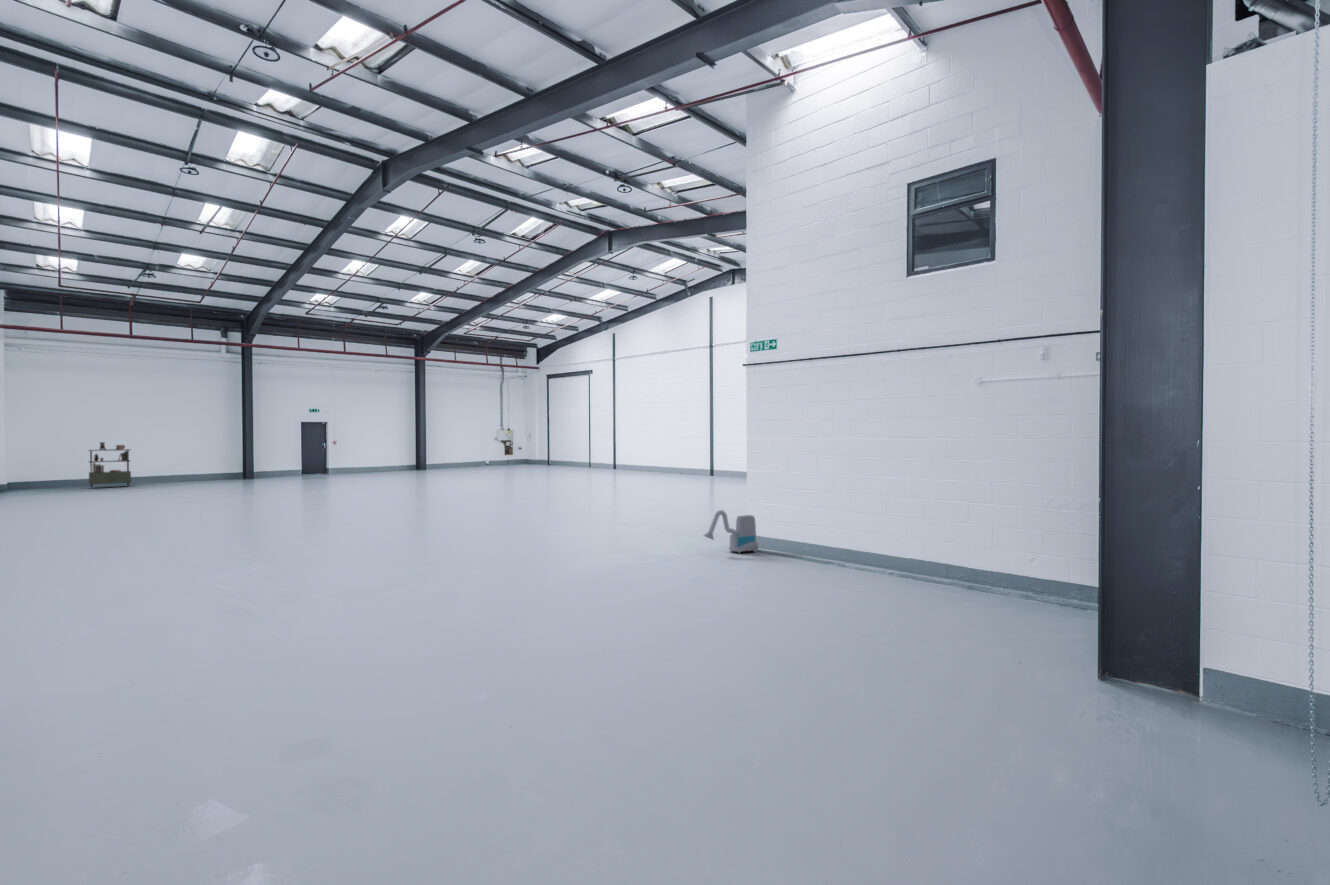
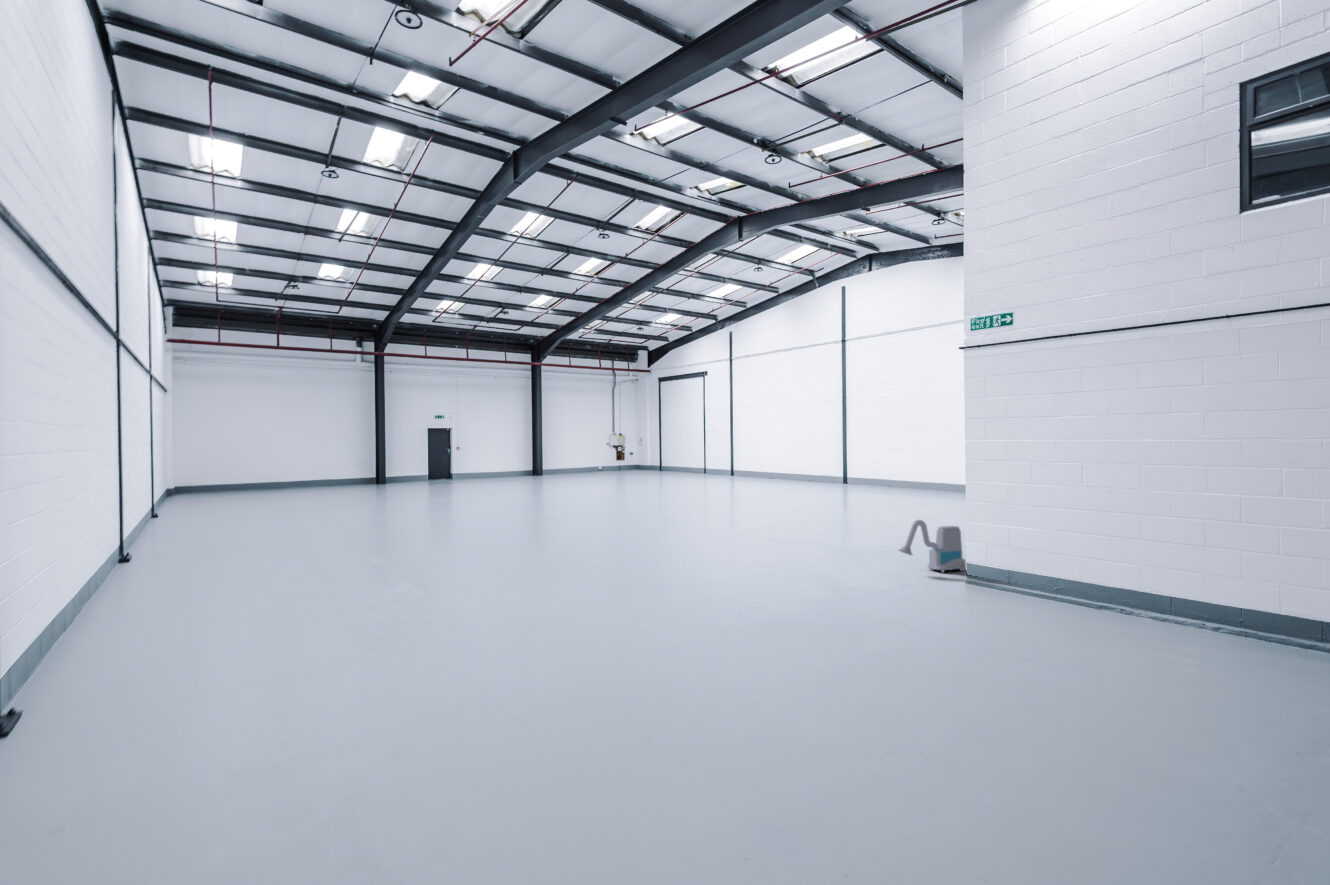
shelving unit: present [89,442,131,488] -> none [240,450,277,494]

